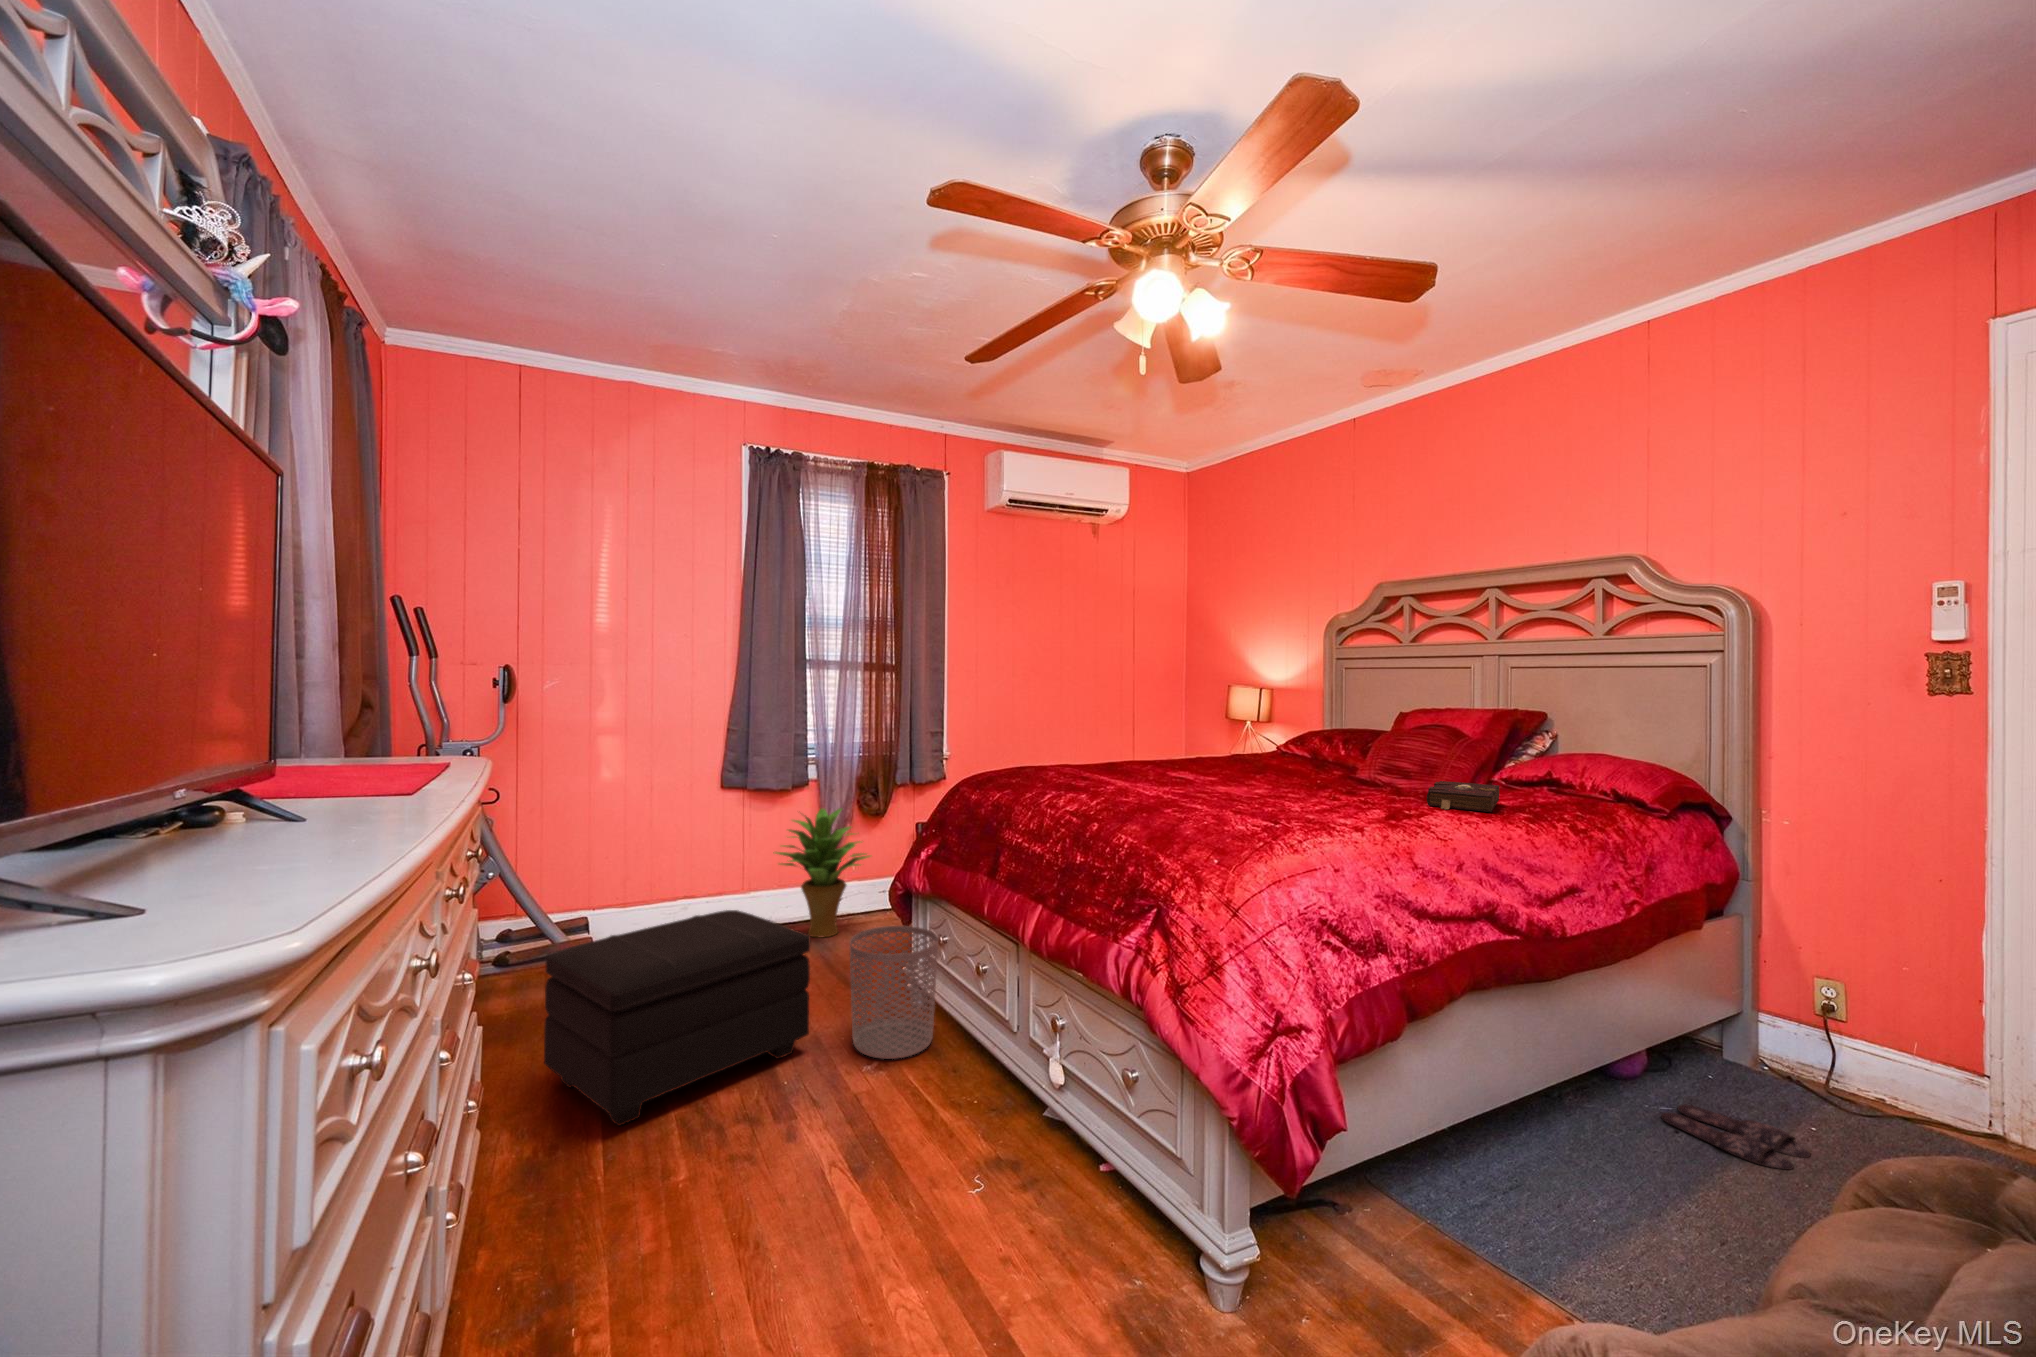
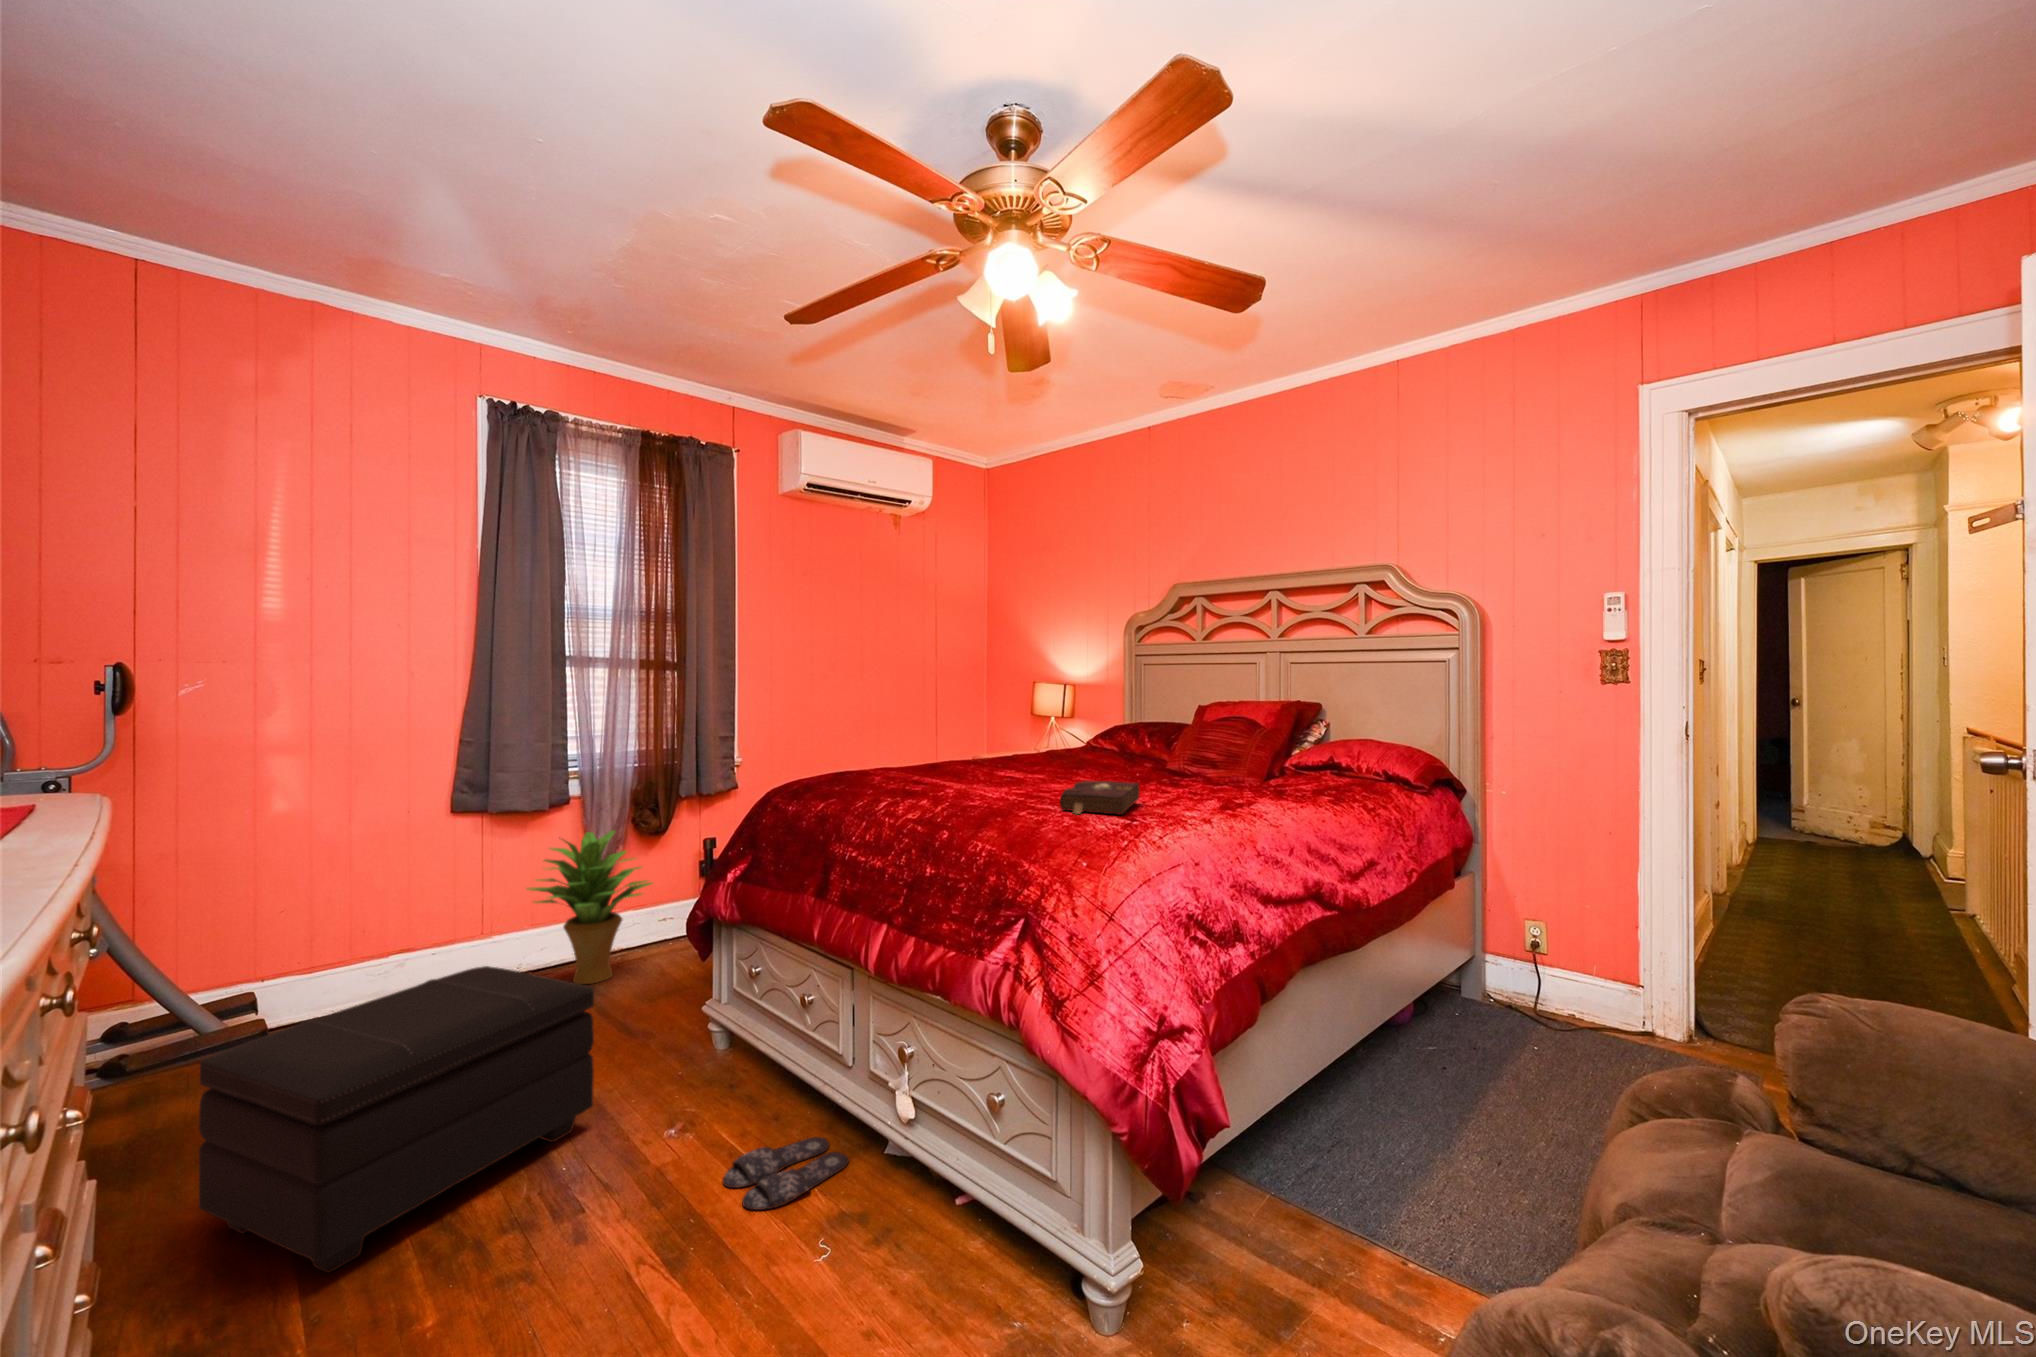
book: present [1427,781,1499,812] -> present [1060,781,1140,815]
waste bin: present [850,926,938,1059] -> none [645,962,754,1120]
slippers: present [1661,1105,1810,1170] -> present [723,1137,849,1210]

